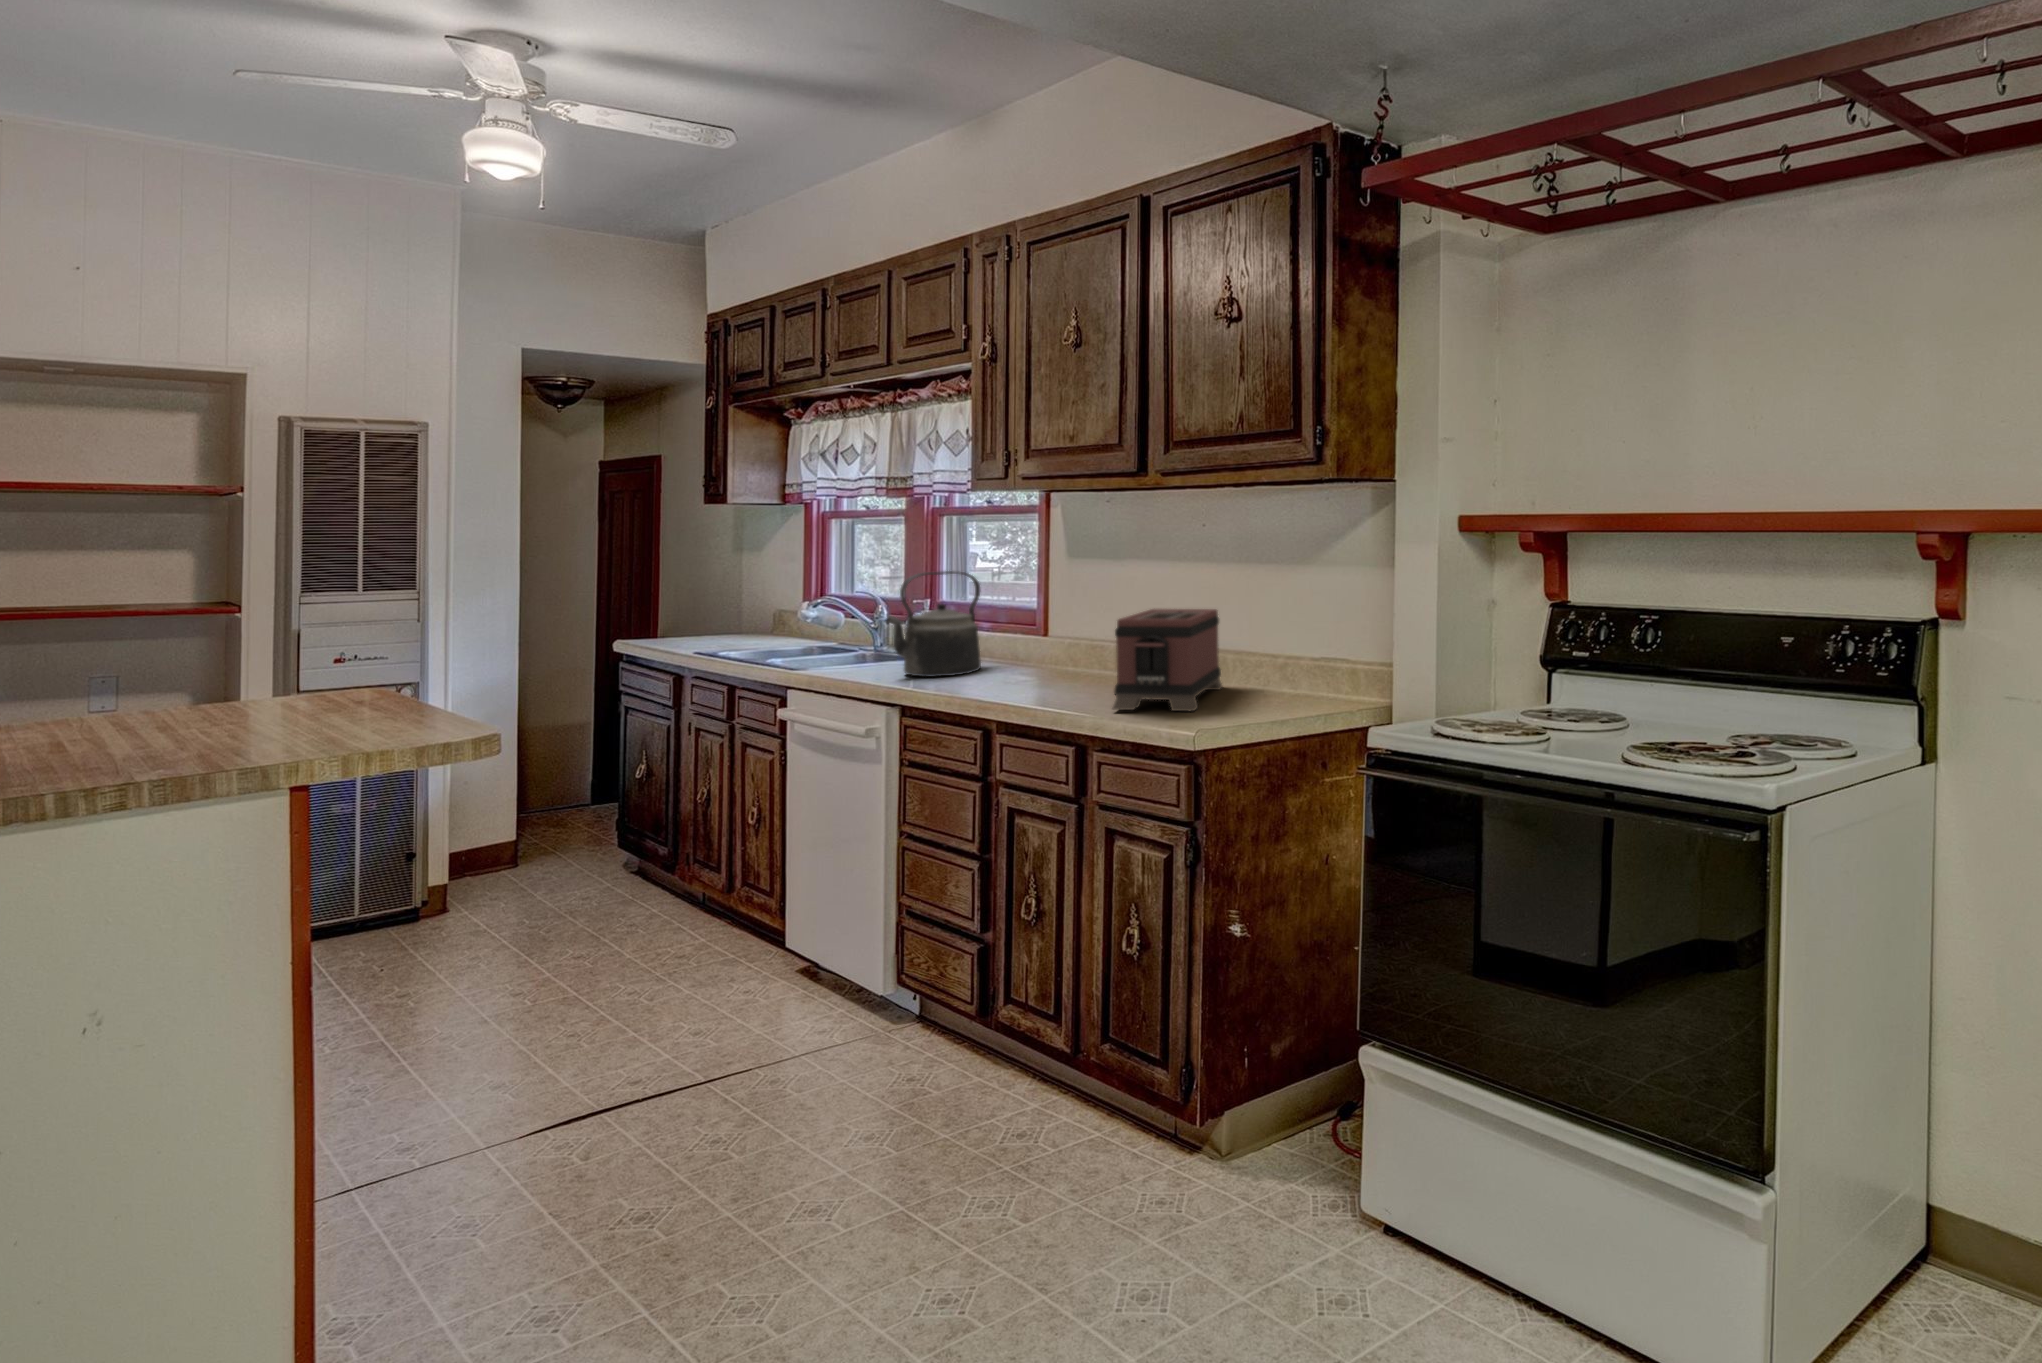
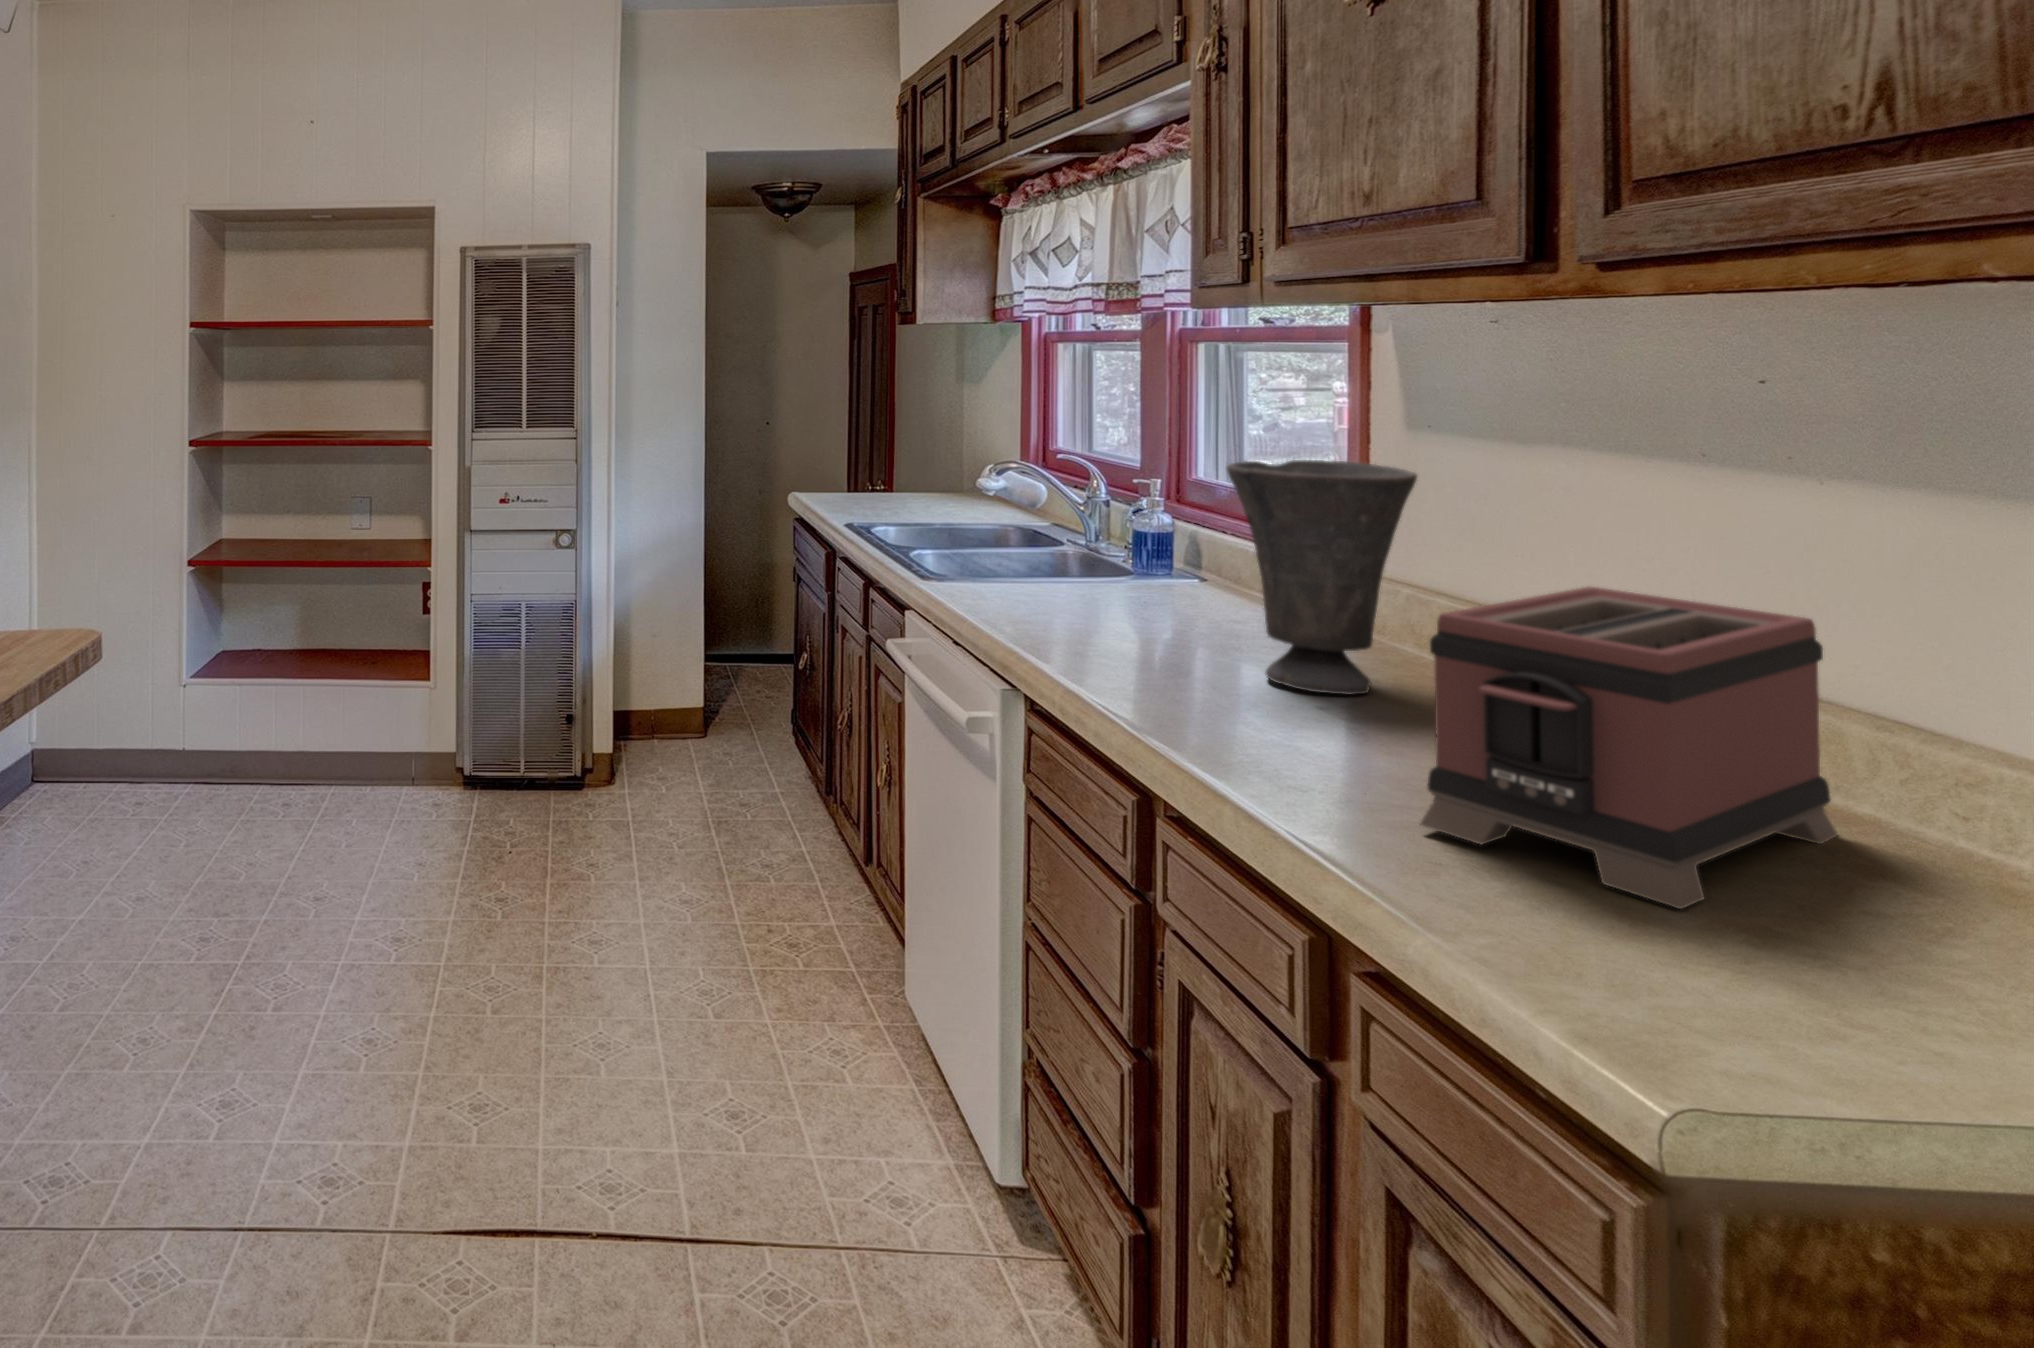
vase: none [1000,570,1082,683] -> present [1227,460,1417,695]
kettle: present [887,571,981,677] -> none [1047,445,1226,631]

